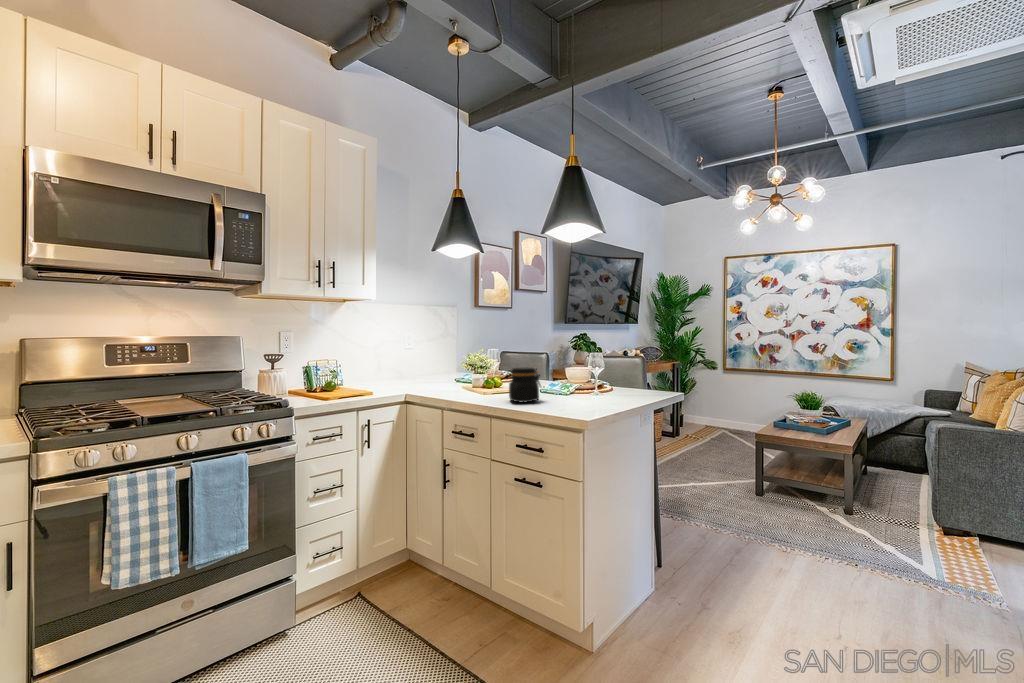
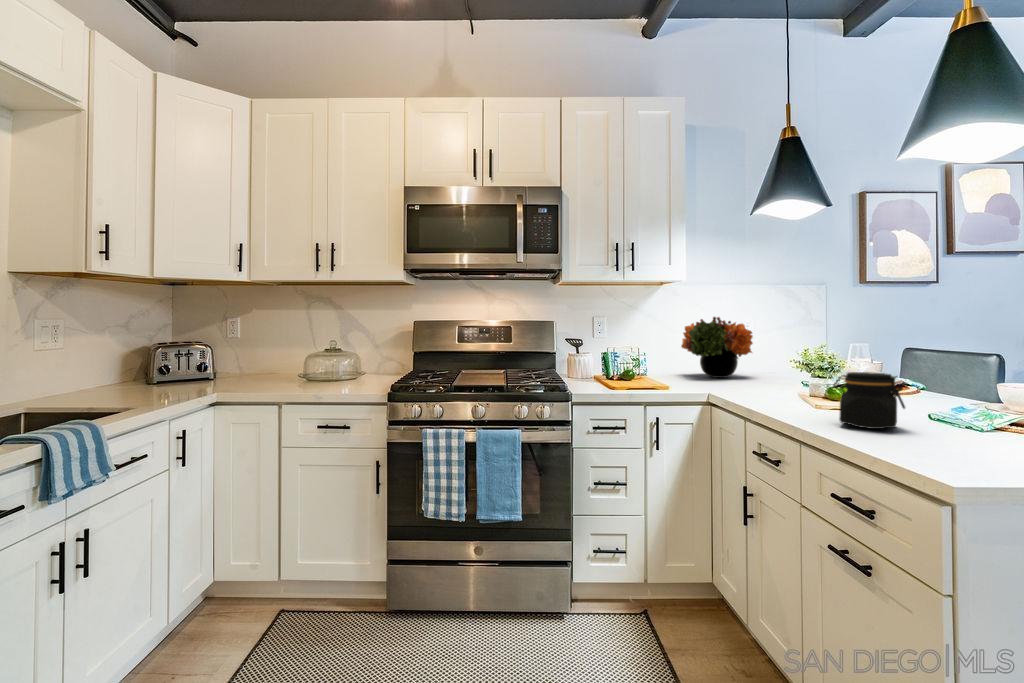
flower arrangement: none [363,331,421,381] -> present [681,317,753,378]

